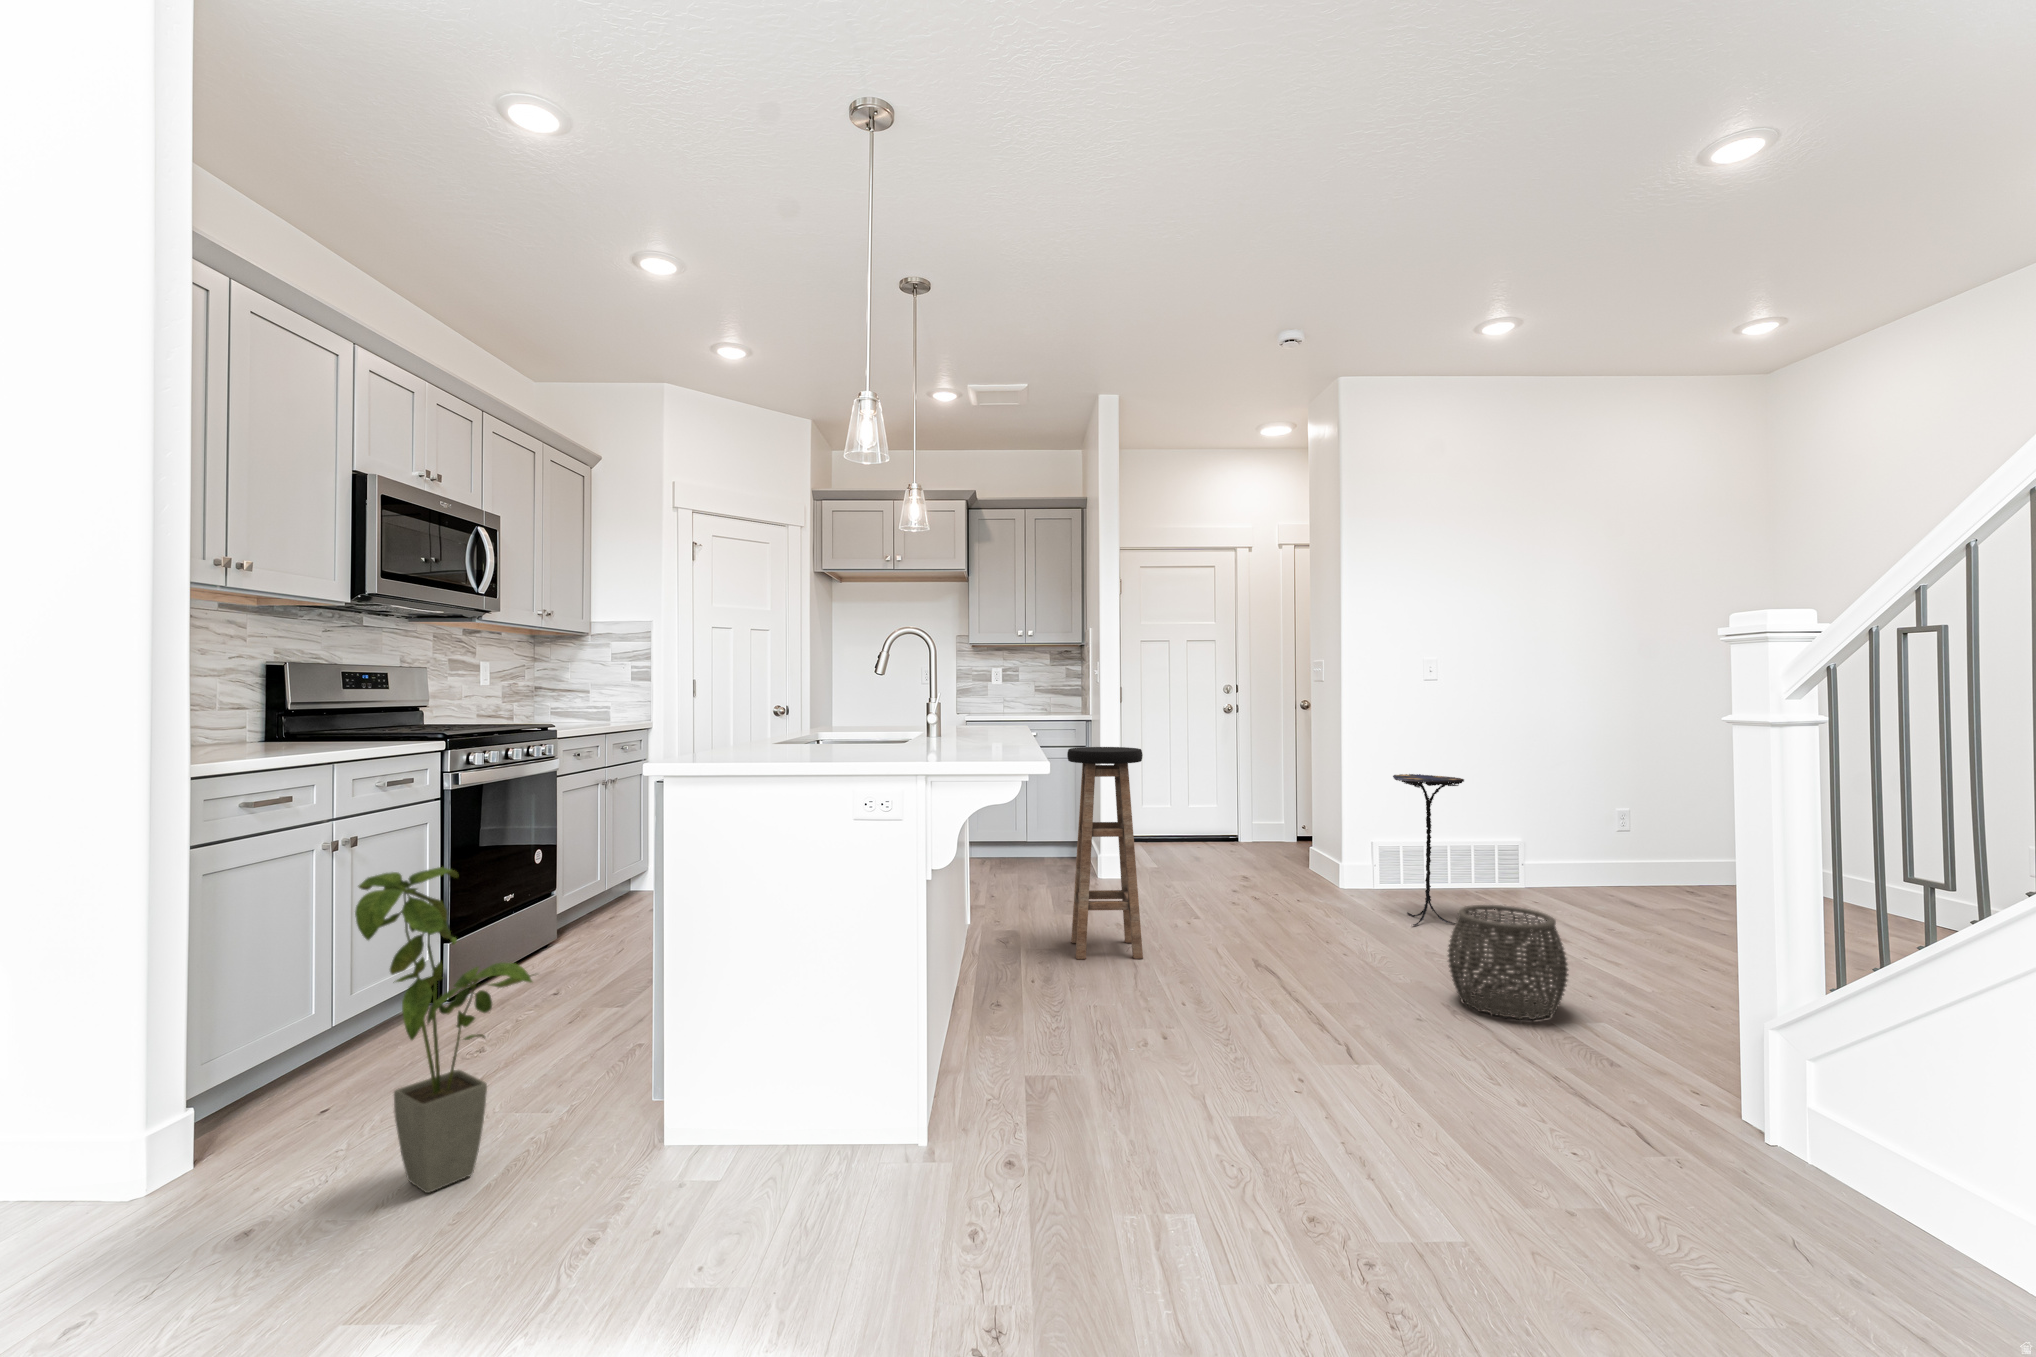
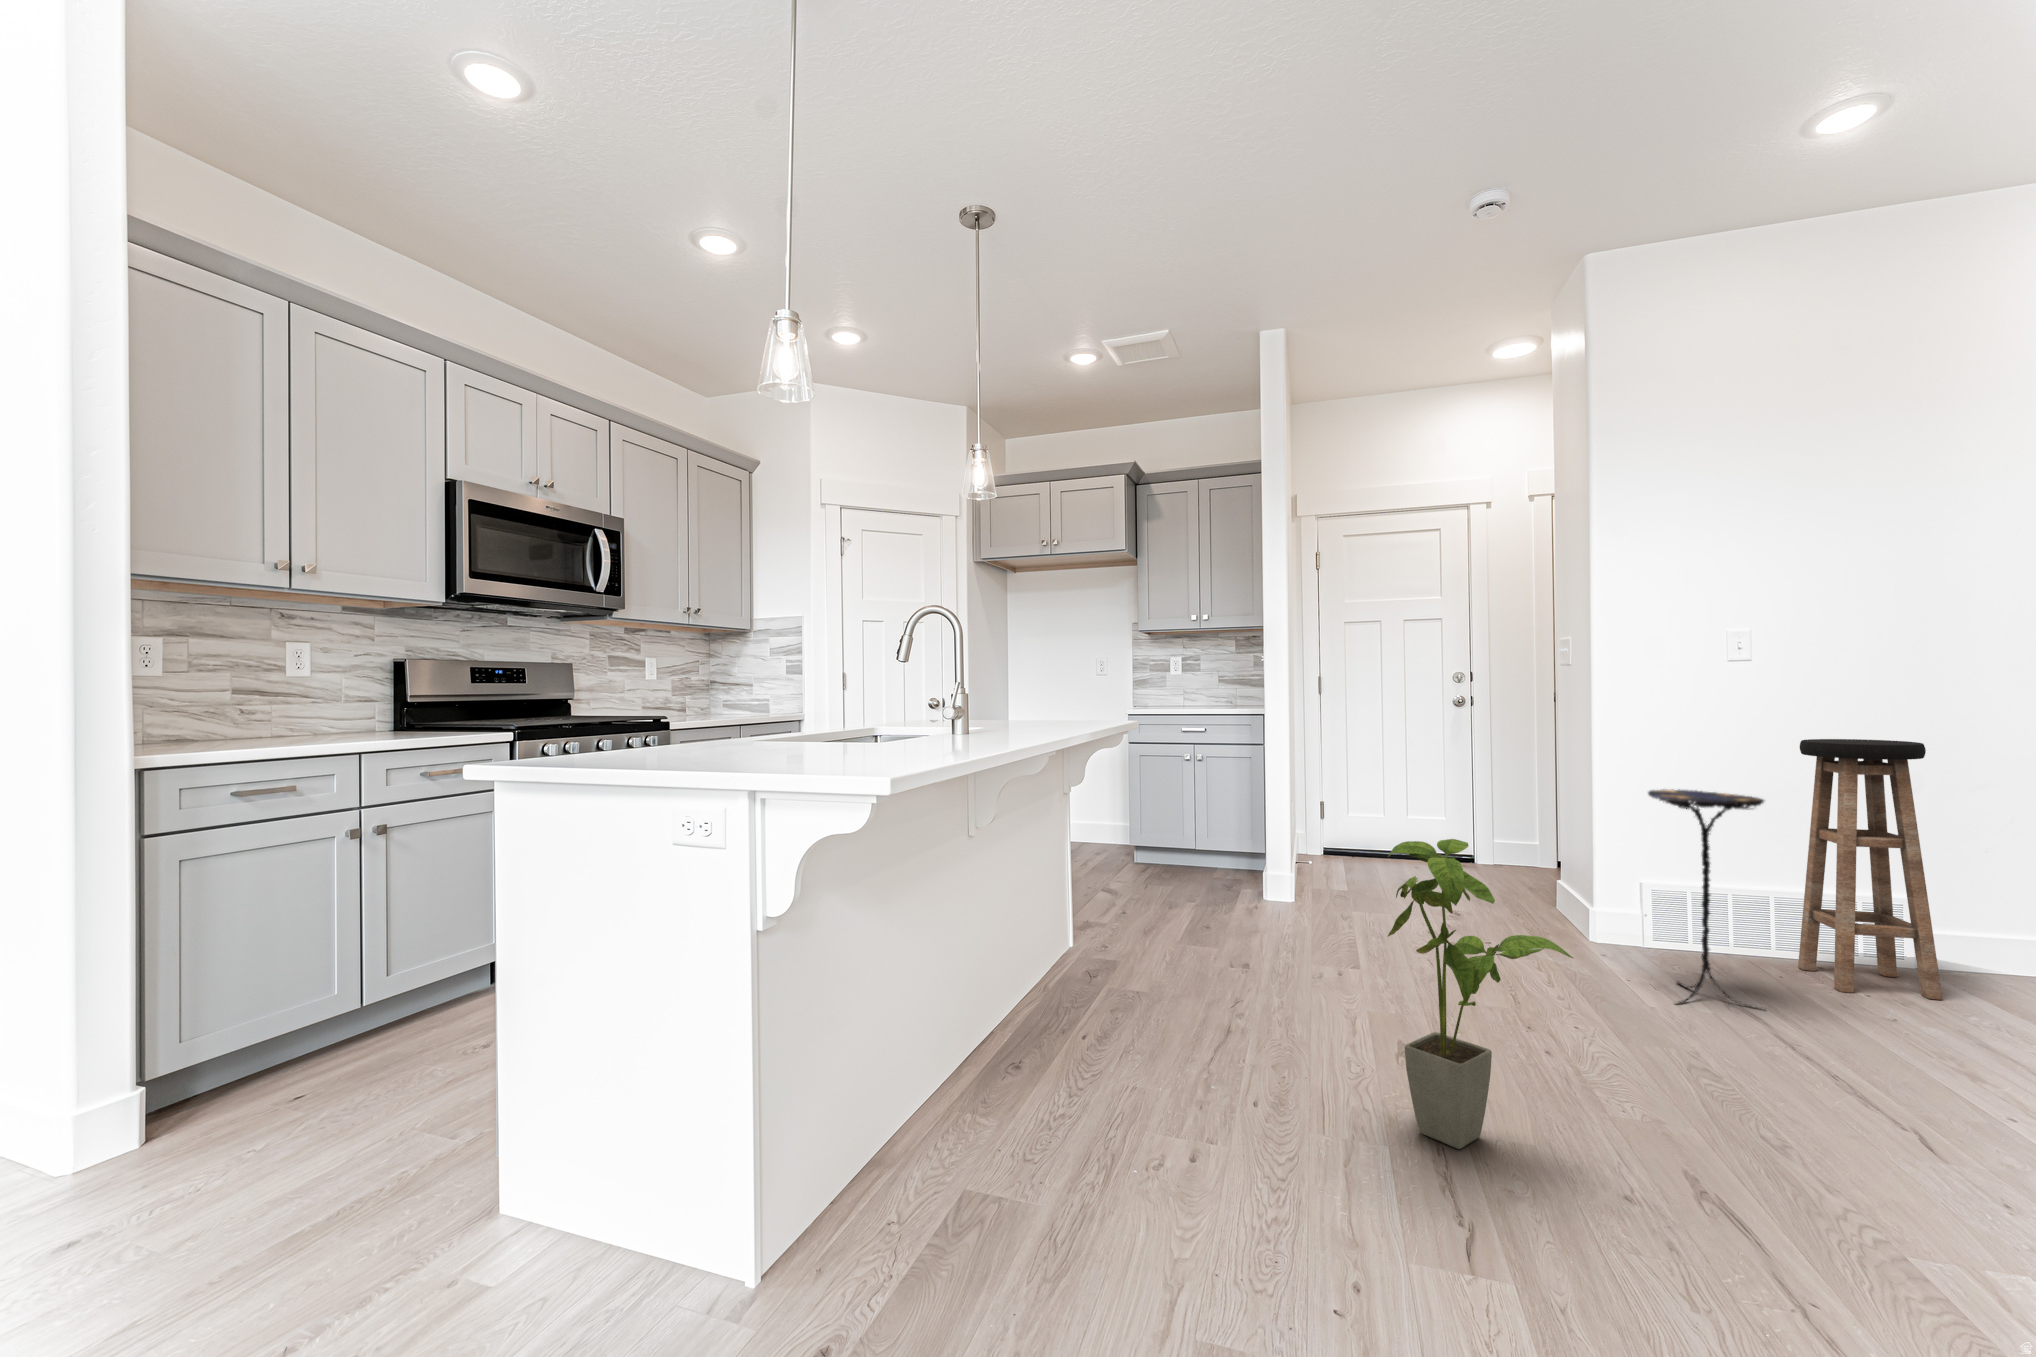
bar stool: present [1067,747,1143,959] -> present [1798,739,1942,1000]
house plant: present [355,867,534,1193] -> present [1388,839,1573,1149]
woven basket: present [1448,905,1568,1020] -> none [1679,998,1906,1204]

